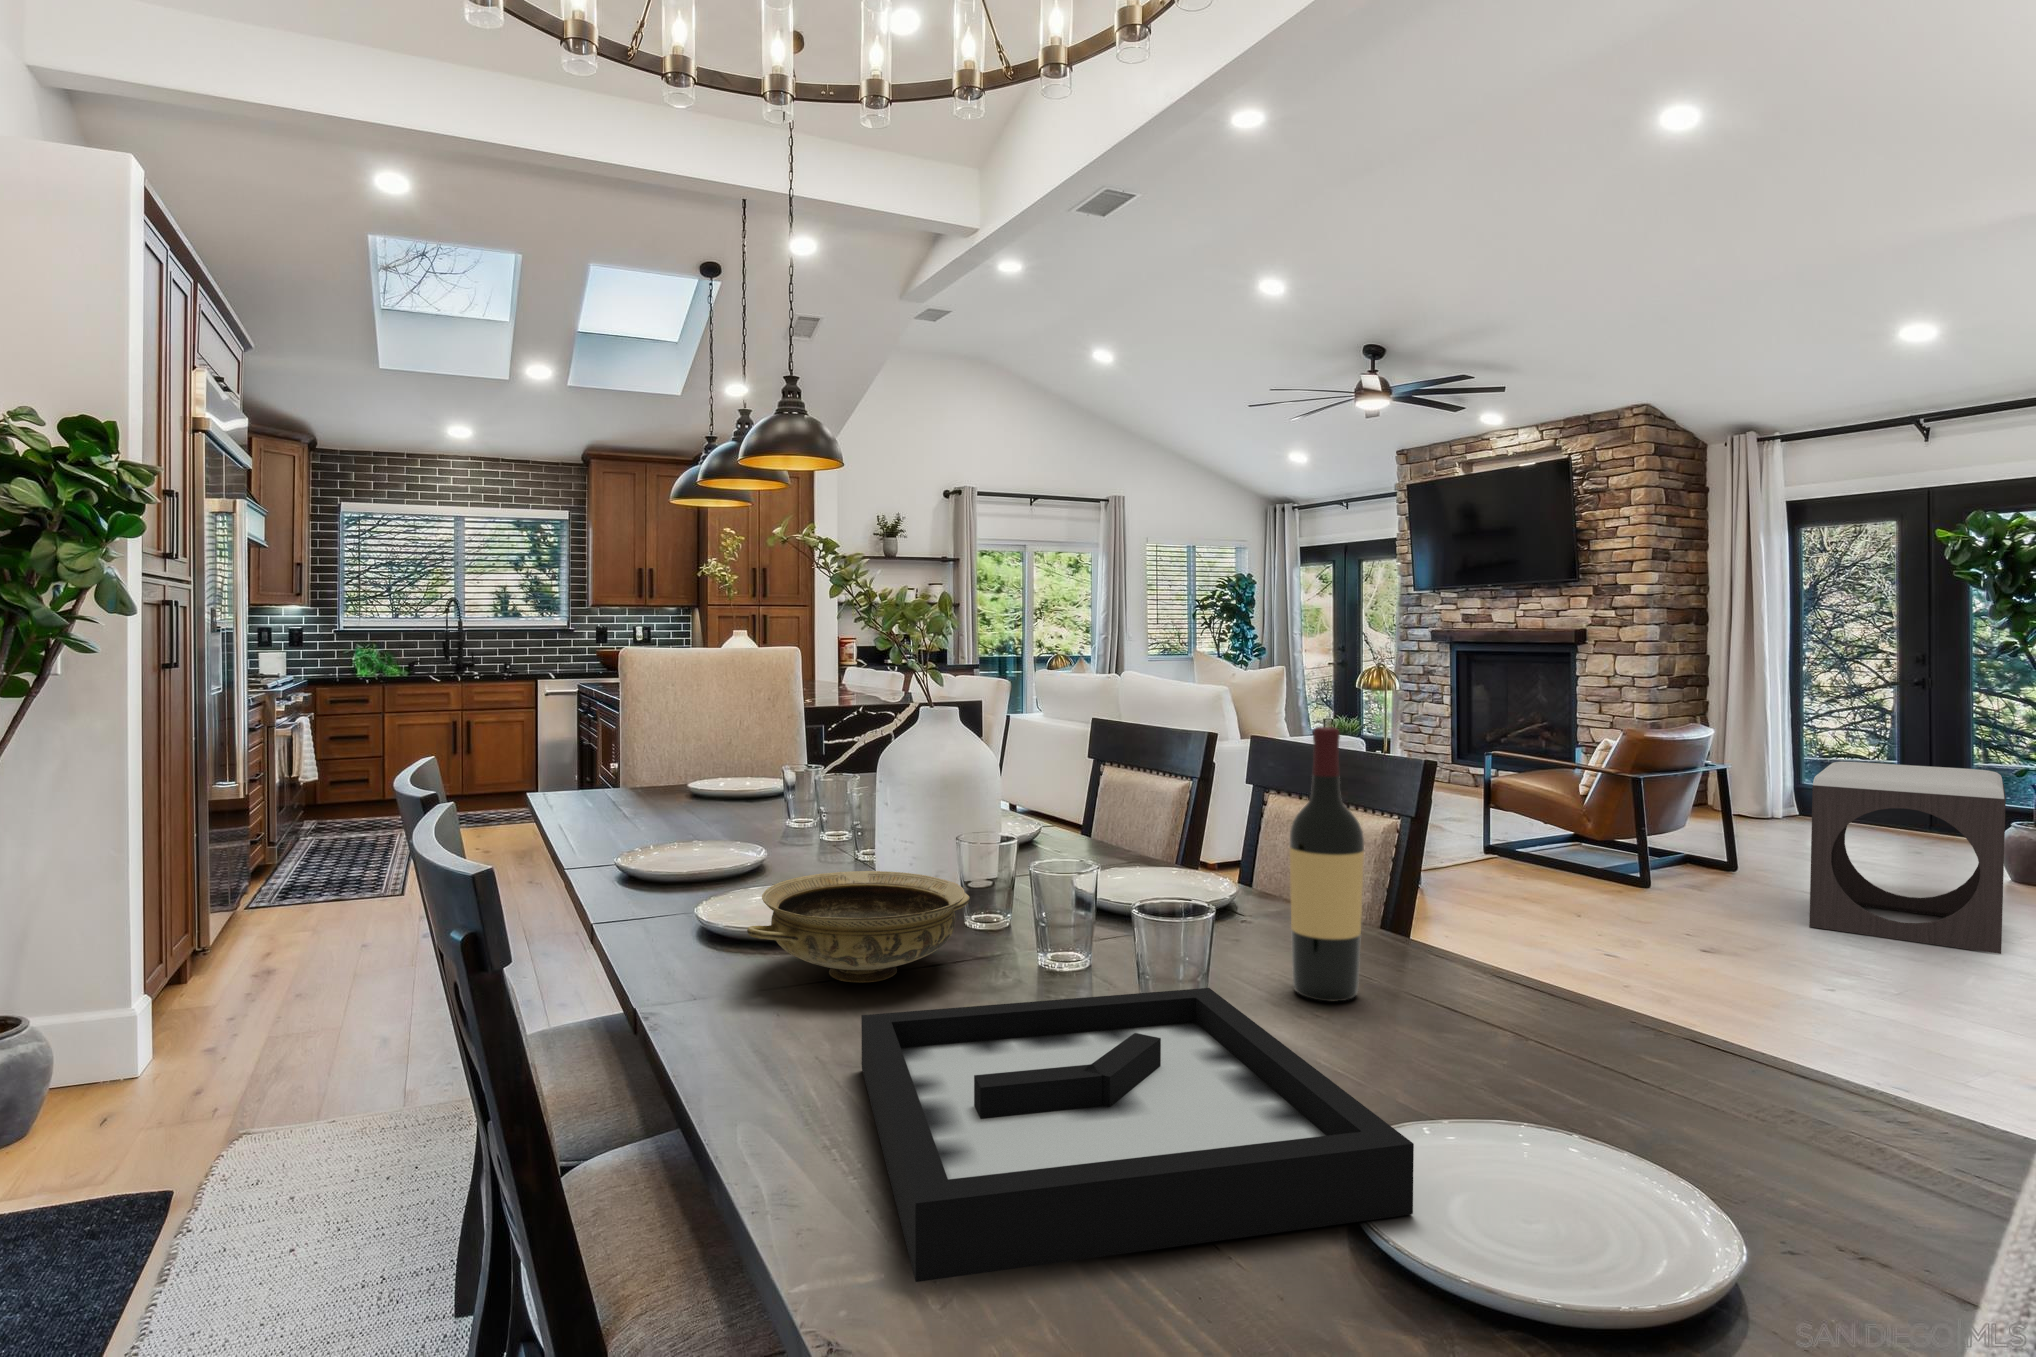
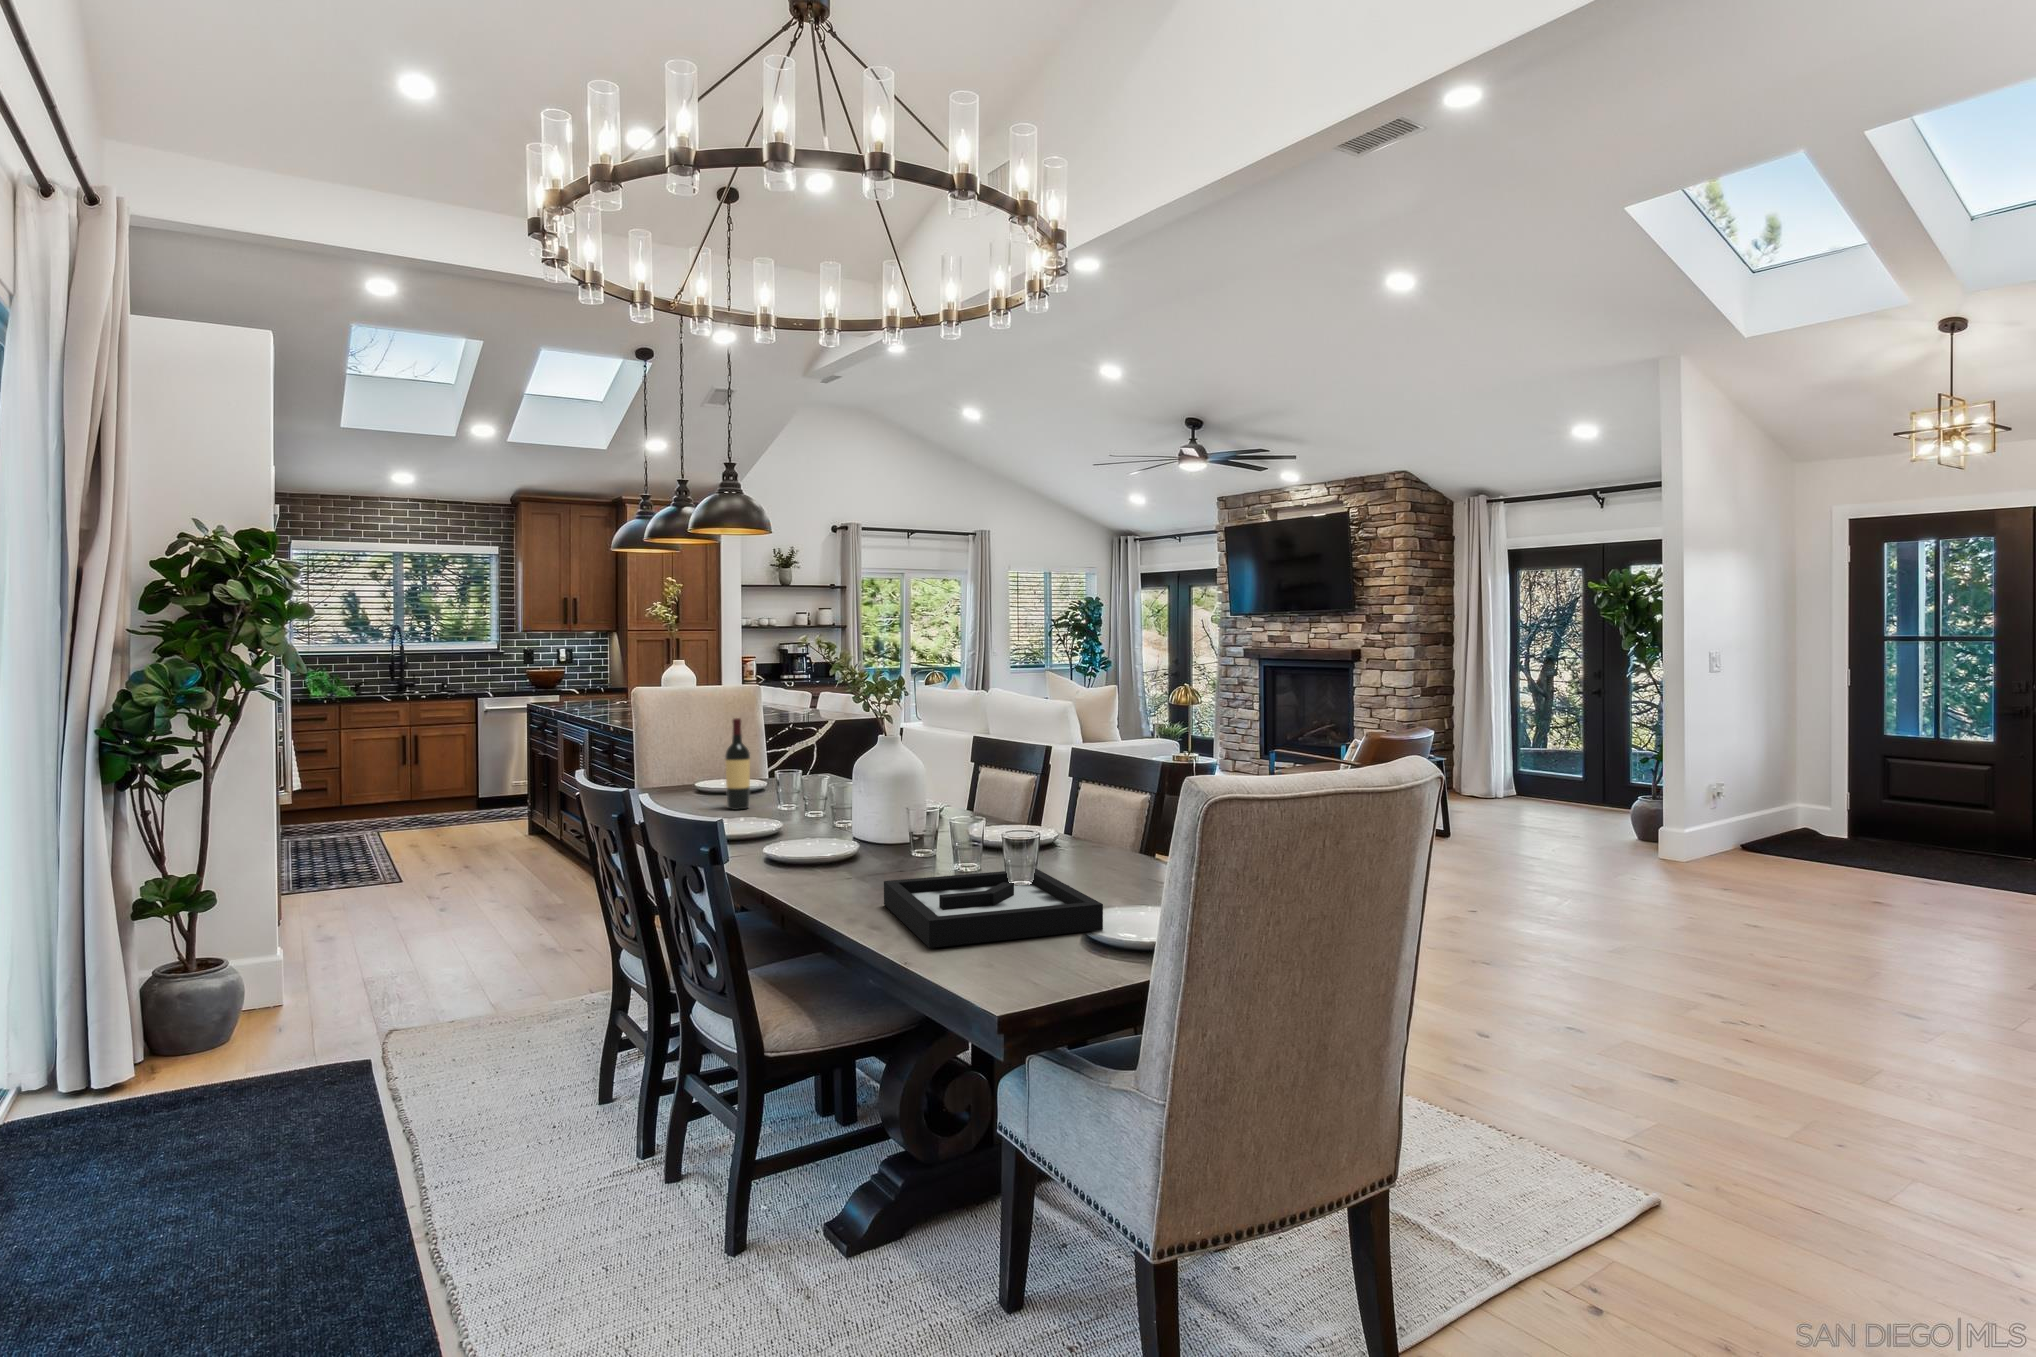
wine bottle: present [1290,727,1364,1002] -> present [725,718,750,810]
footstool: present [1809,762,2006,954] -> none [1481,754,1609,885]
ceramic bowl: present [747,871,970,982] -> none [815,826,919,878]

